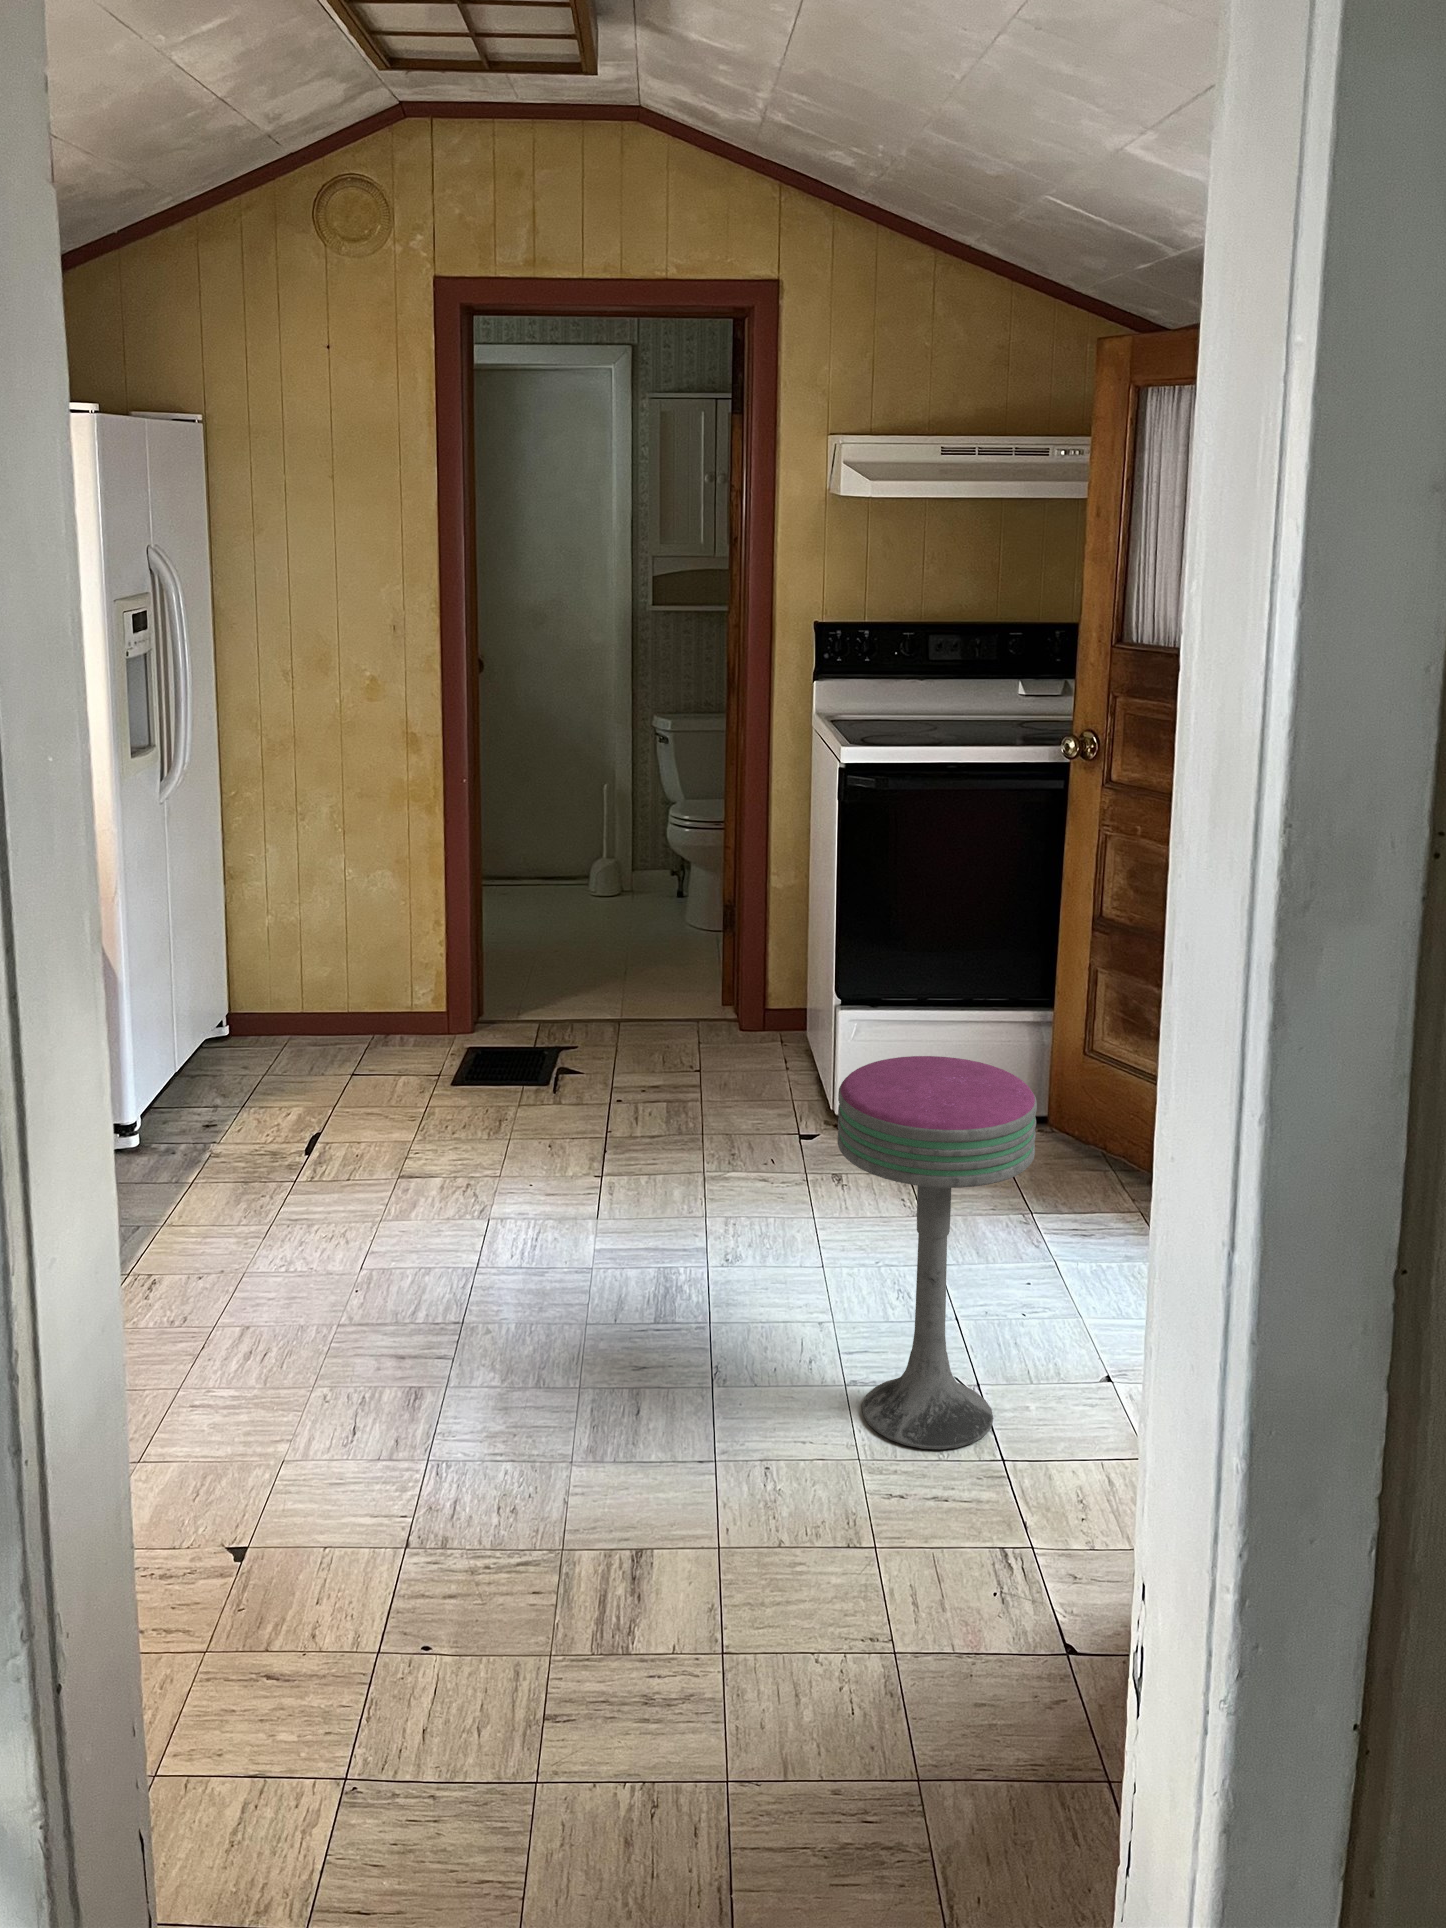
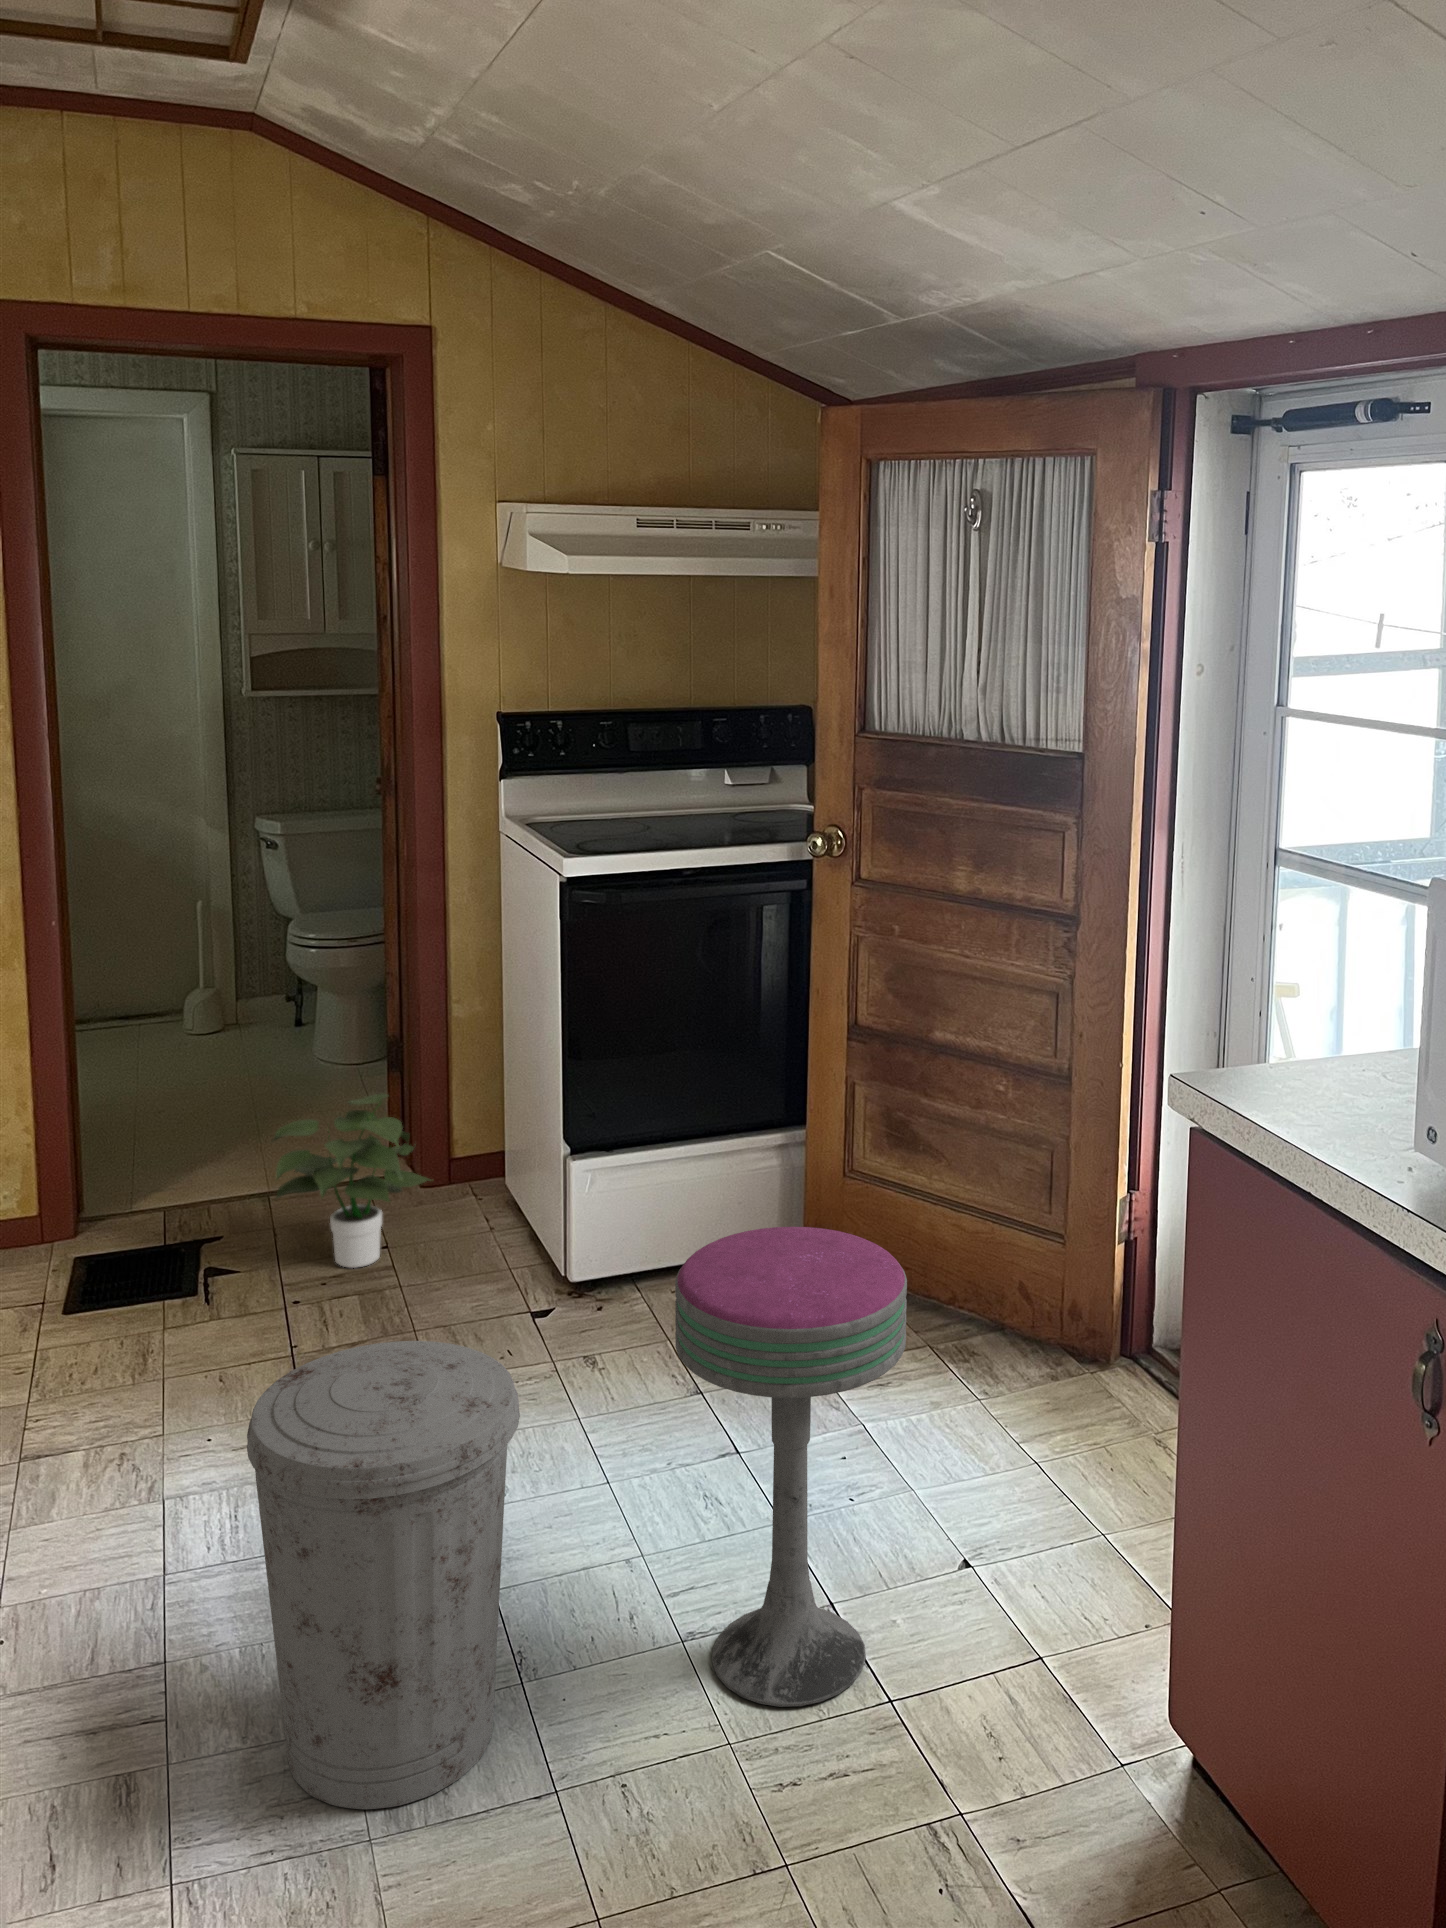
potted plant: none [610,942,741,1083] -> present [273,1094,431,1268]
trash can: none [504,1103,708,1444] -> present [247,1341,520,1809]

